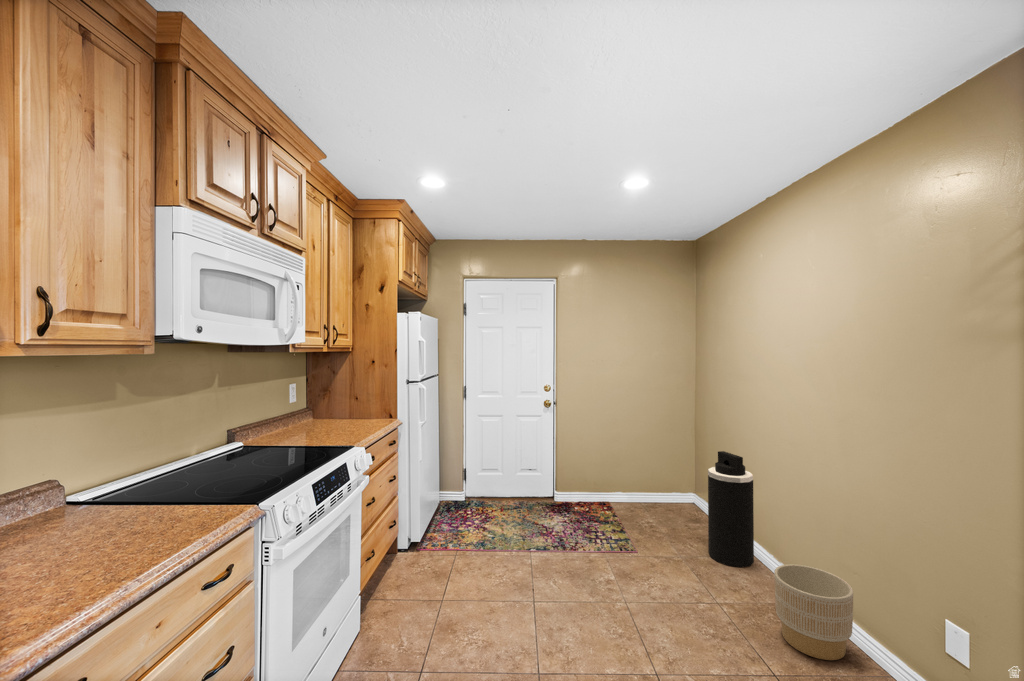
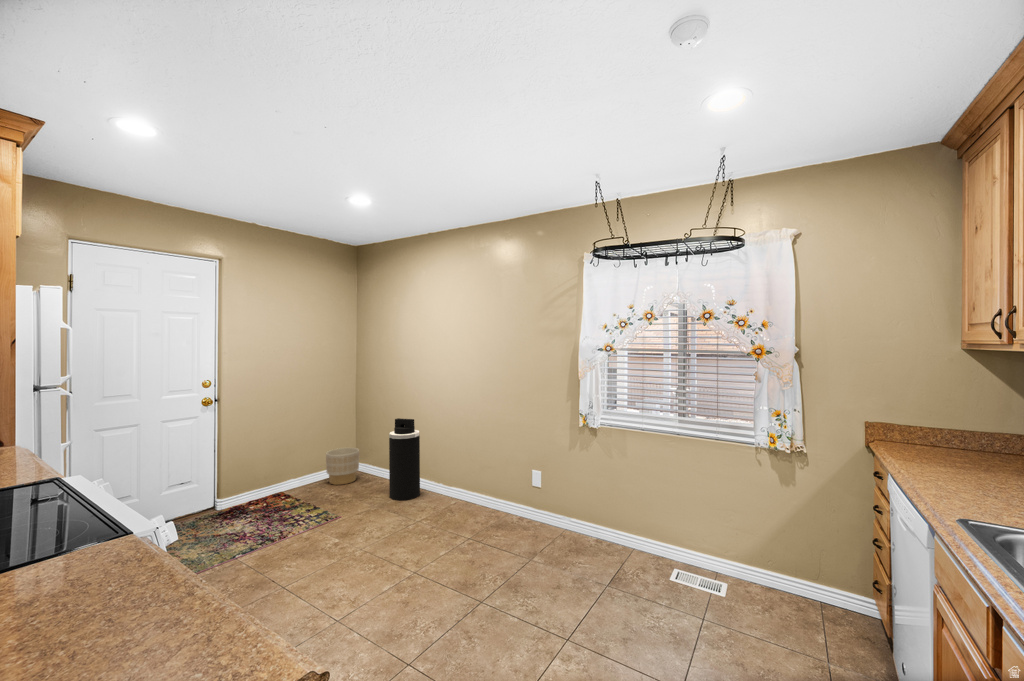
planter: present [774,564,853,660] -> present [326,448,359,485]

